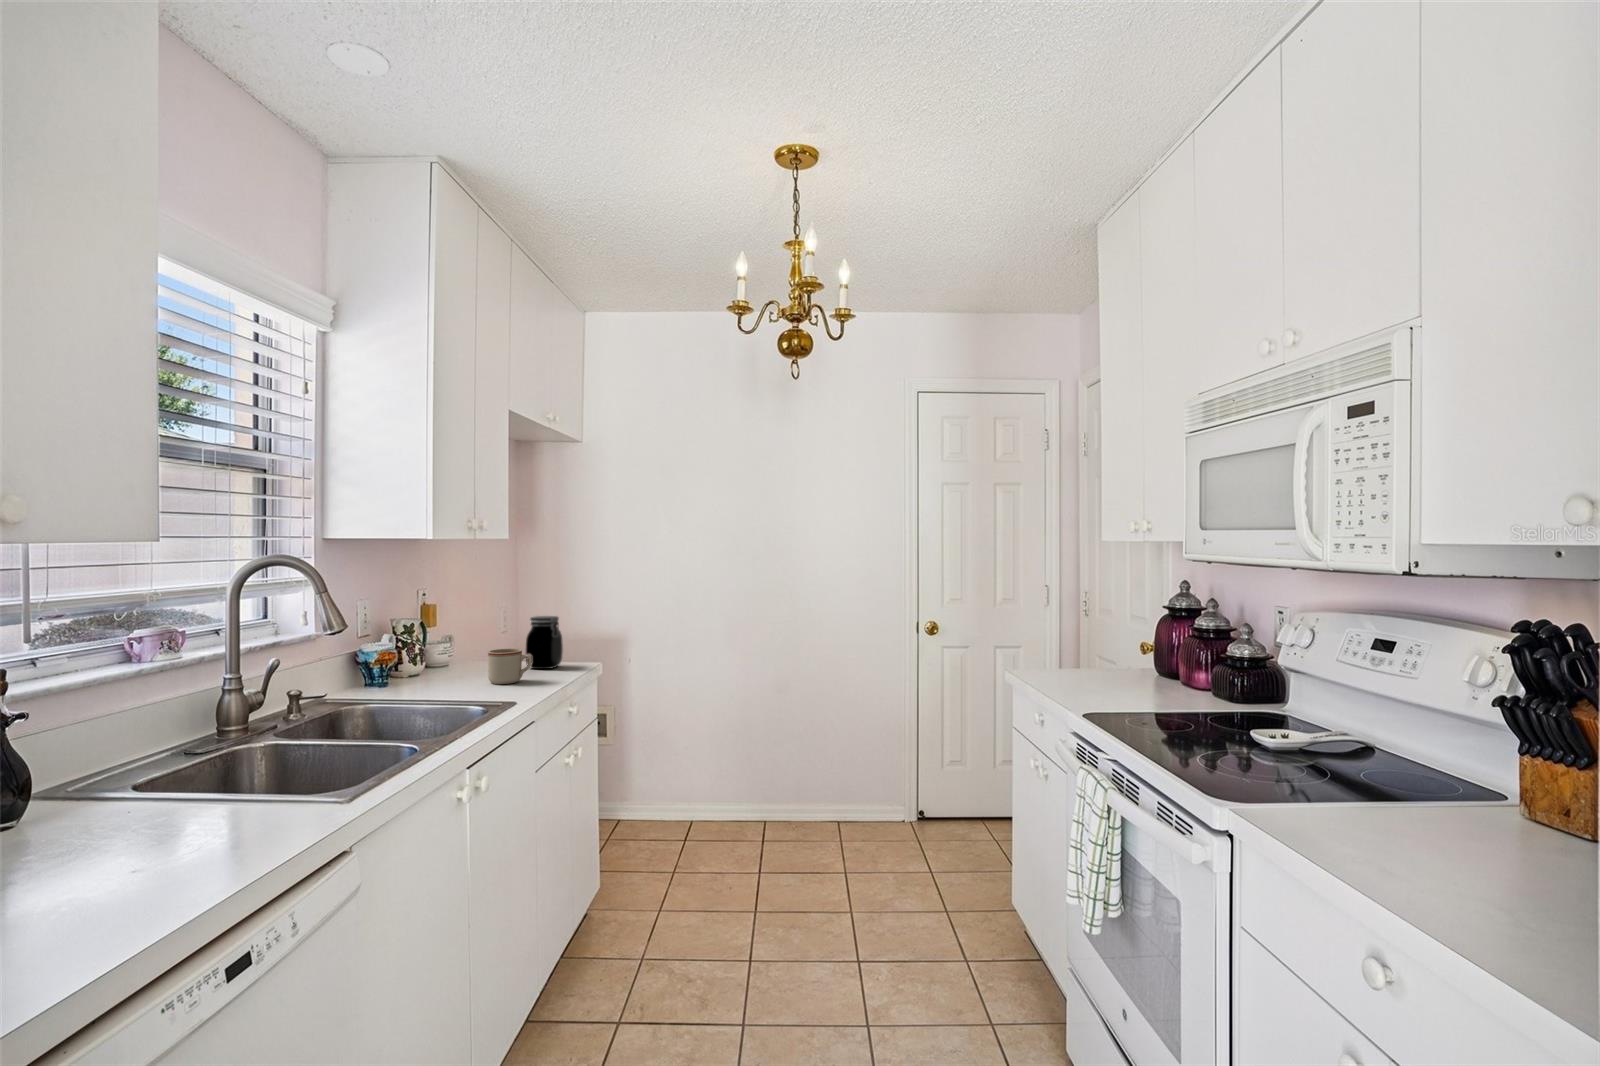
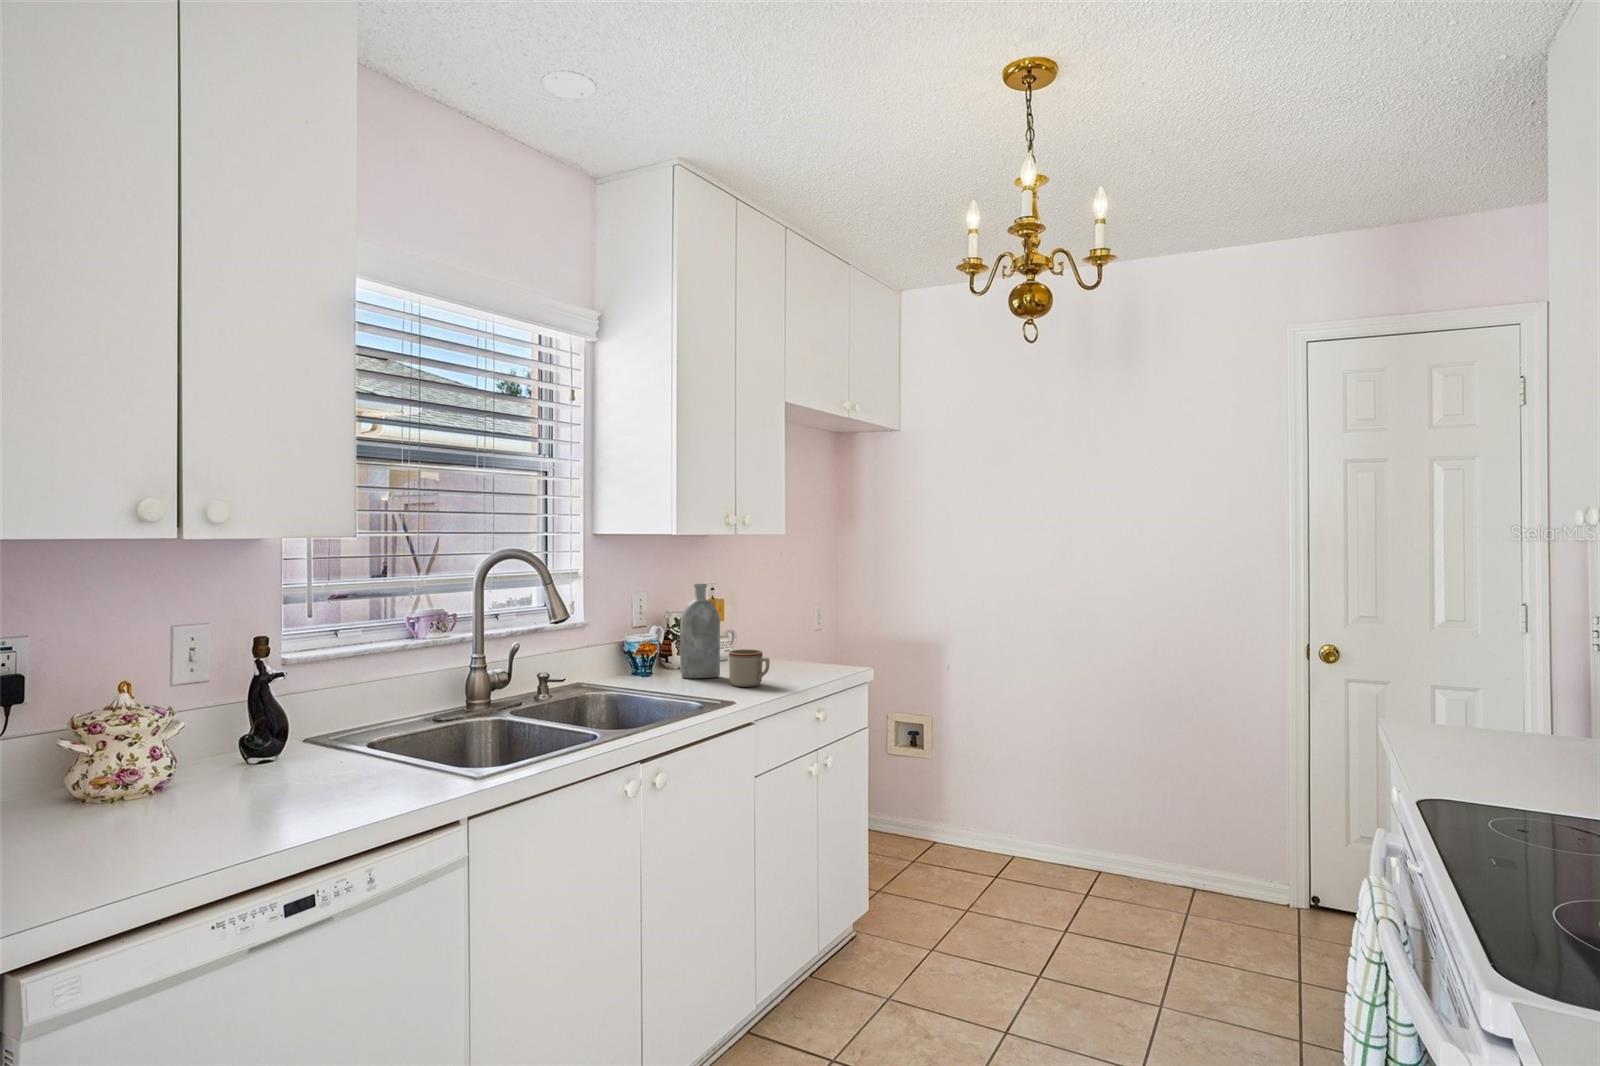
bottle: none [427,588,468,683] -> present [680,584,720,678]
jar: present [526,616,563,669] -> none [785,617,825,675]

